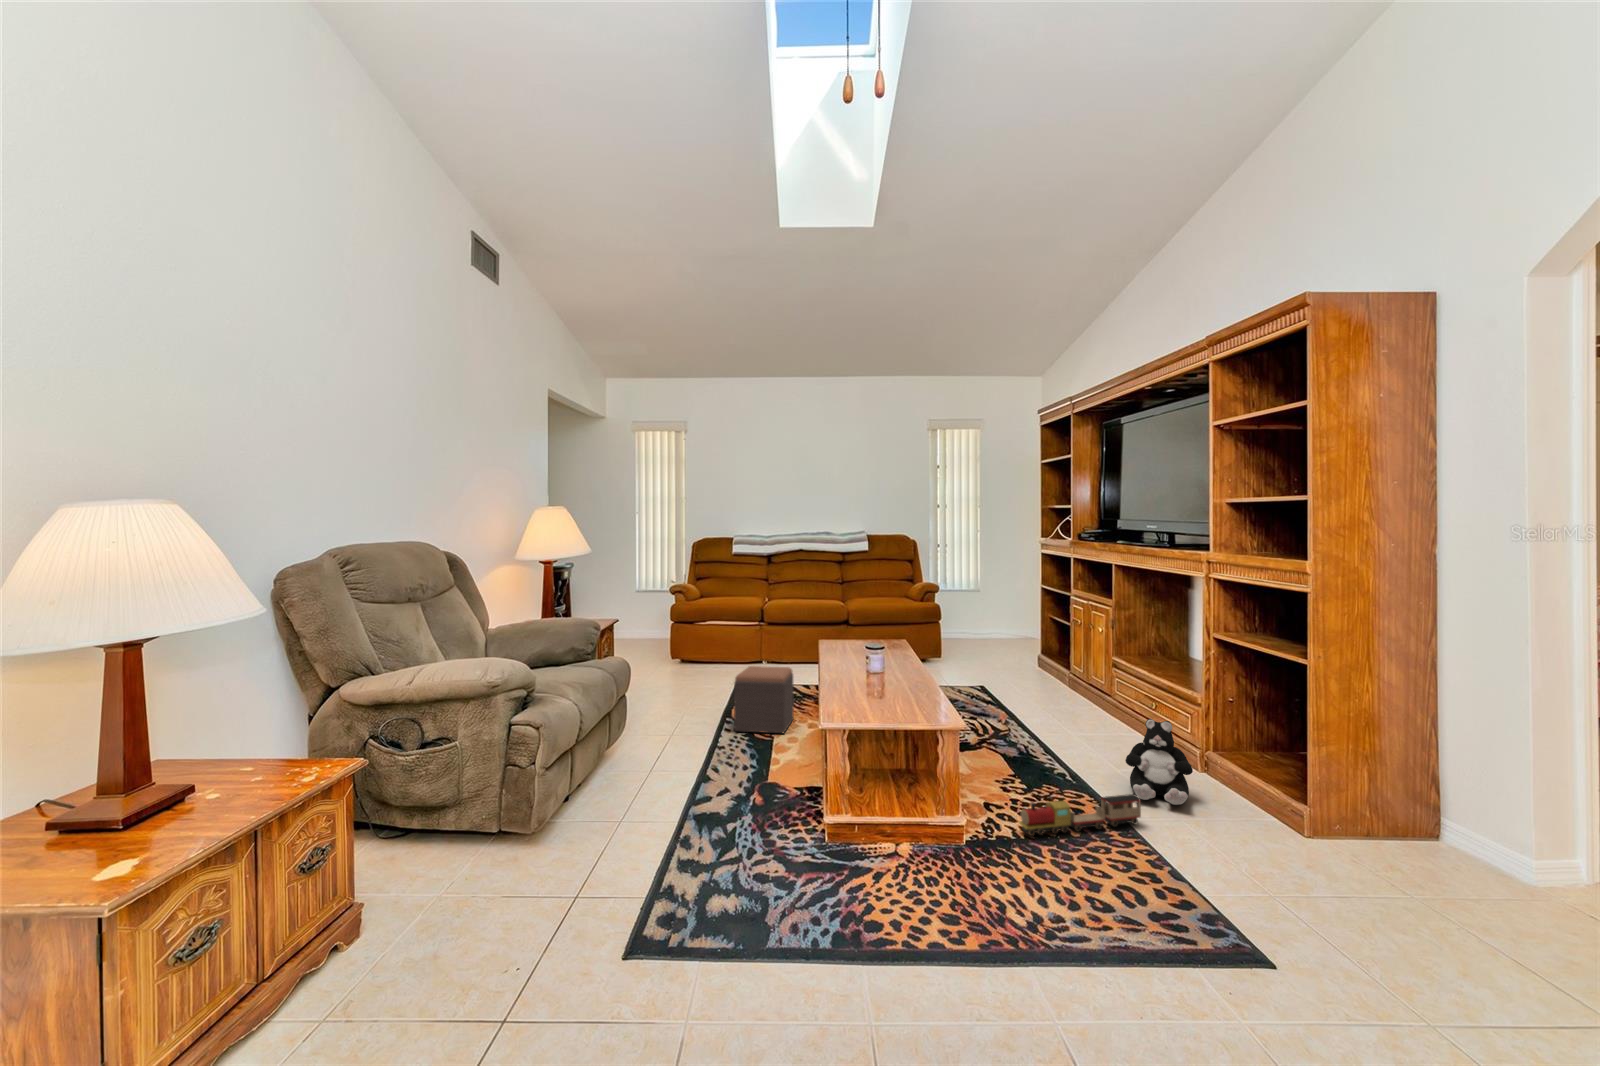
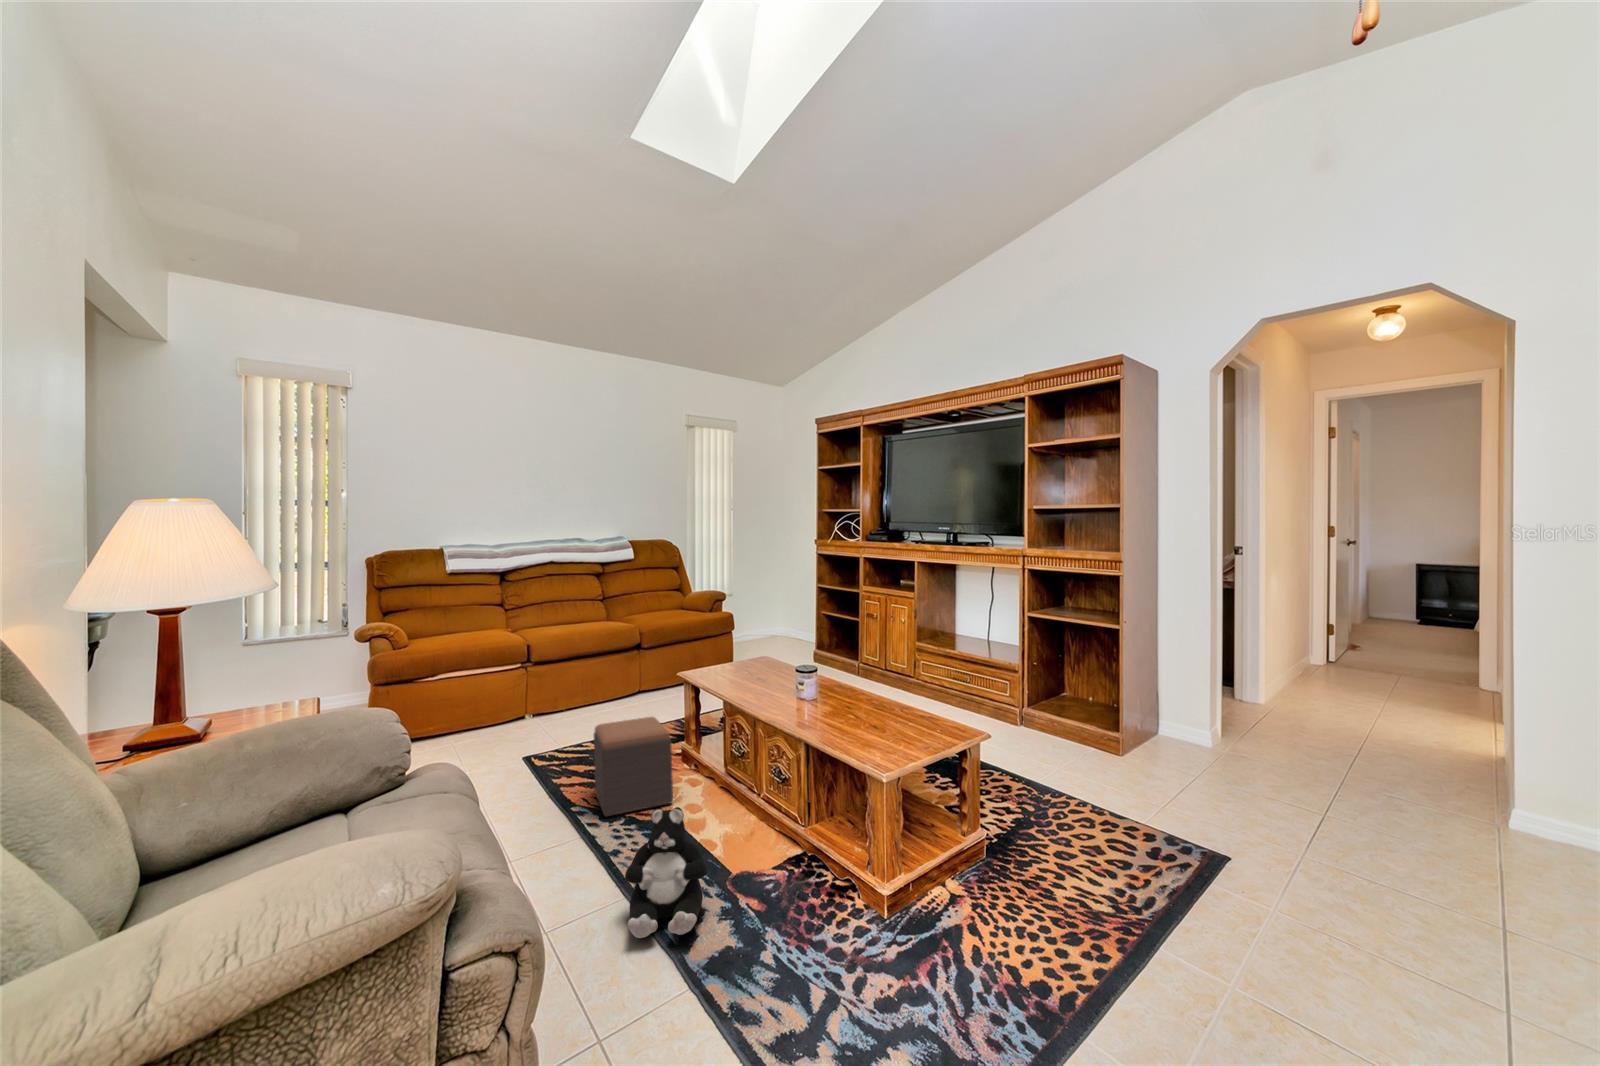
plush toy: present [1125,719,1193,805] -> present [625,807,707,938]
toy train: present [1019,794,1141,836] -> none [1026,781,1090,849]

